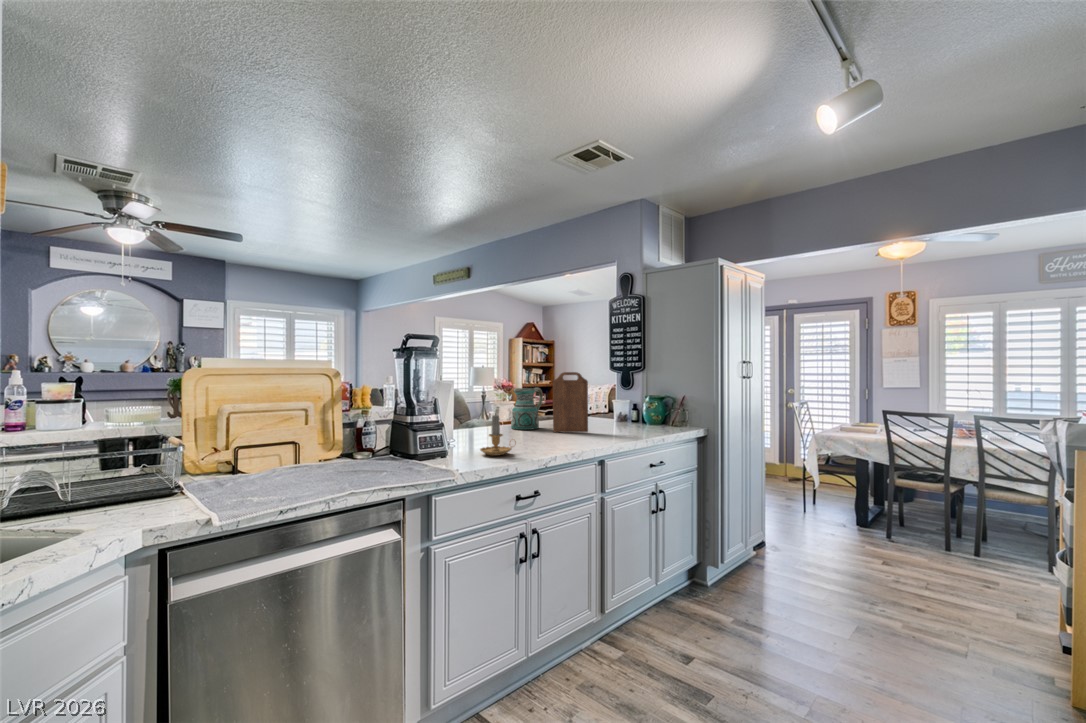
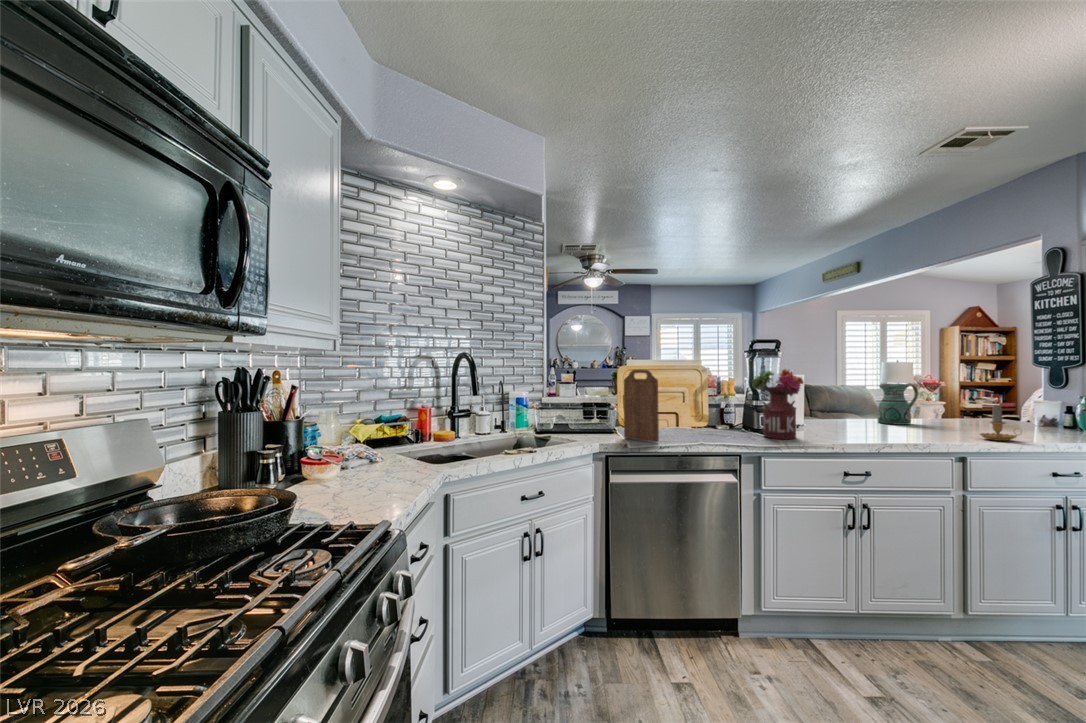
cutting board: present [553,372,588,432] -> present [624,370,659,442]
flower arrangement: none [410,374,472,466] -> present [752,369,803,439]
candle: present [480,415,516,456] -> present [980,405,1022,441]

